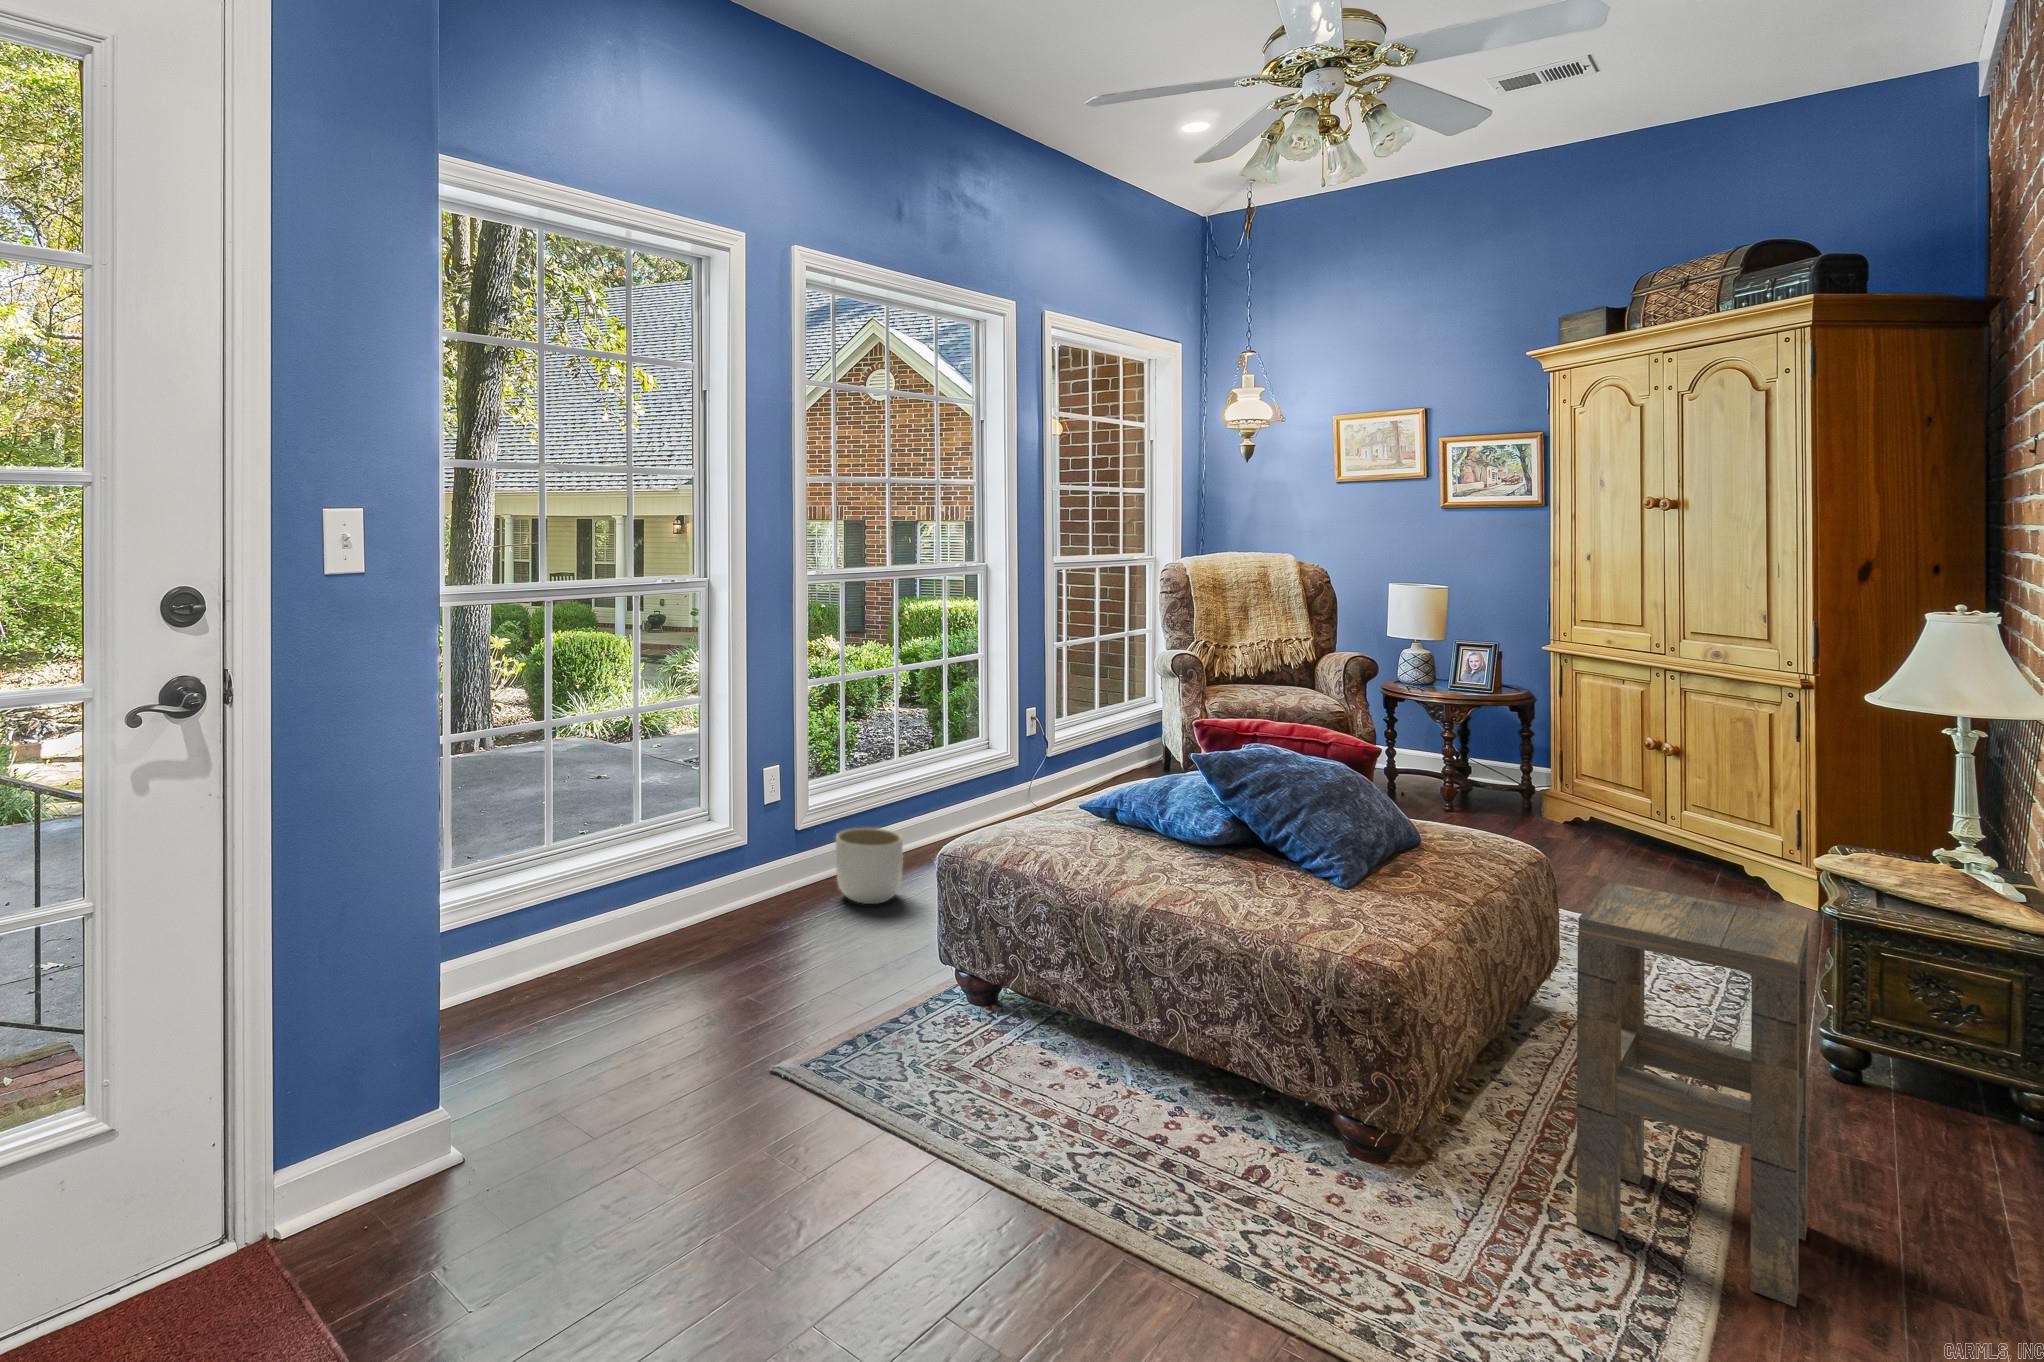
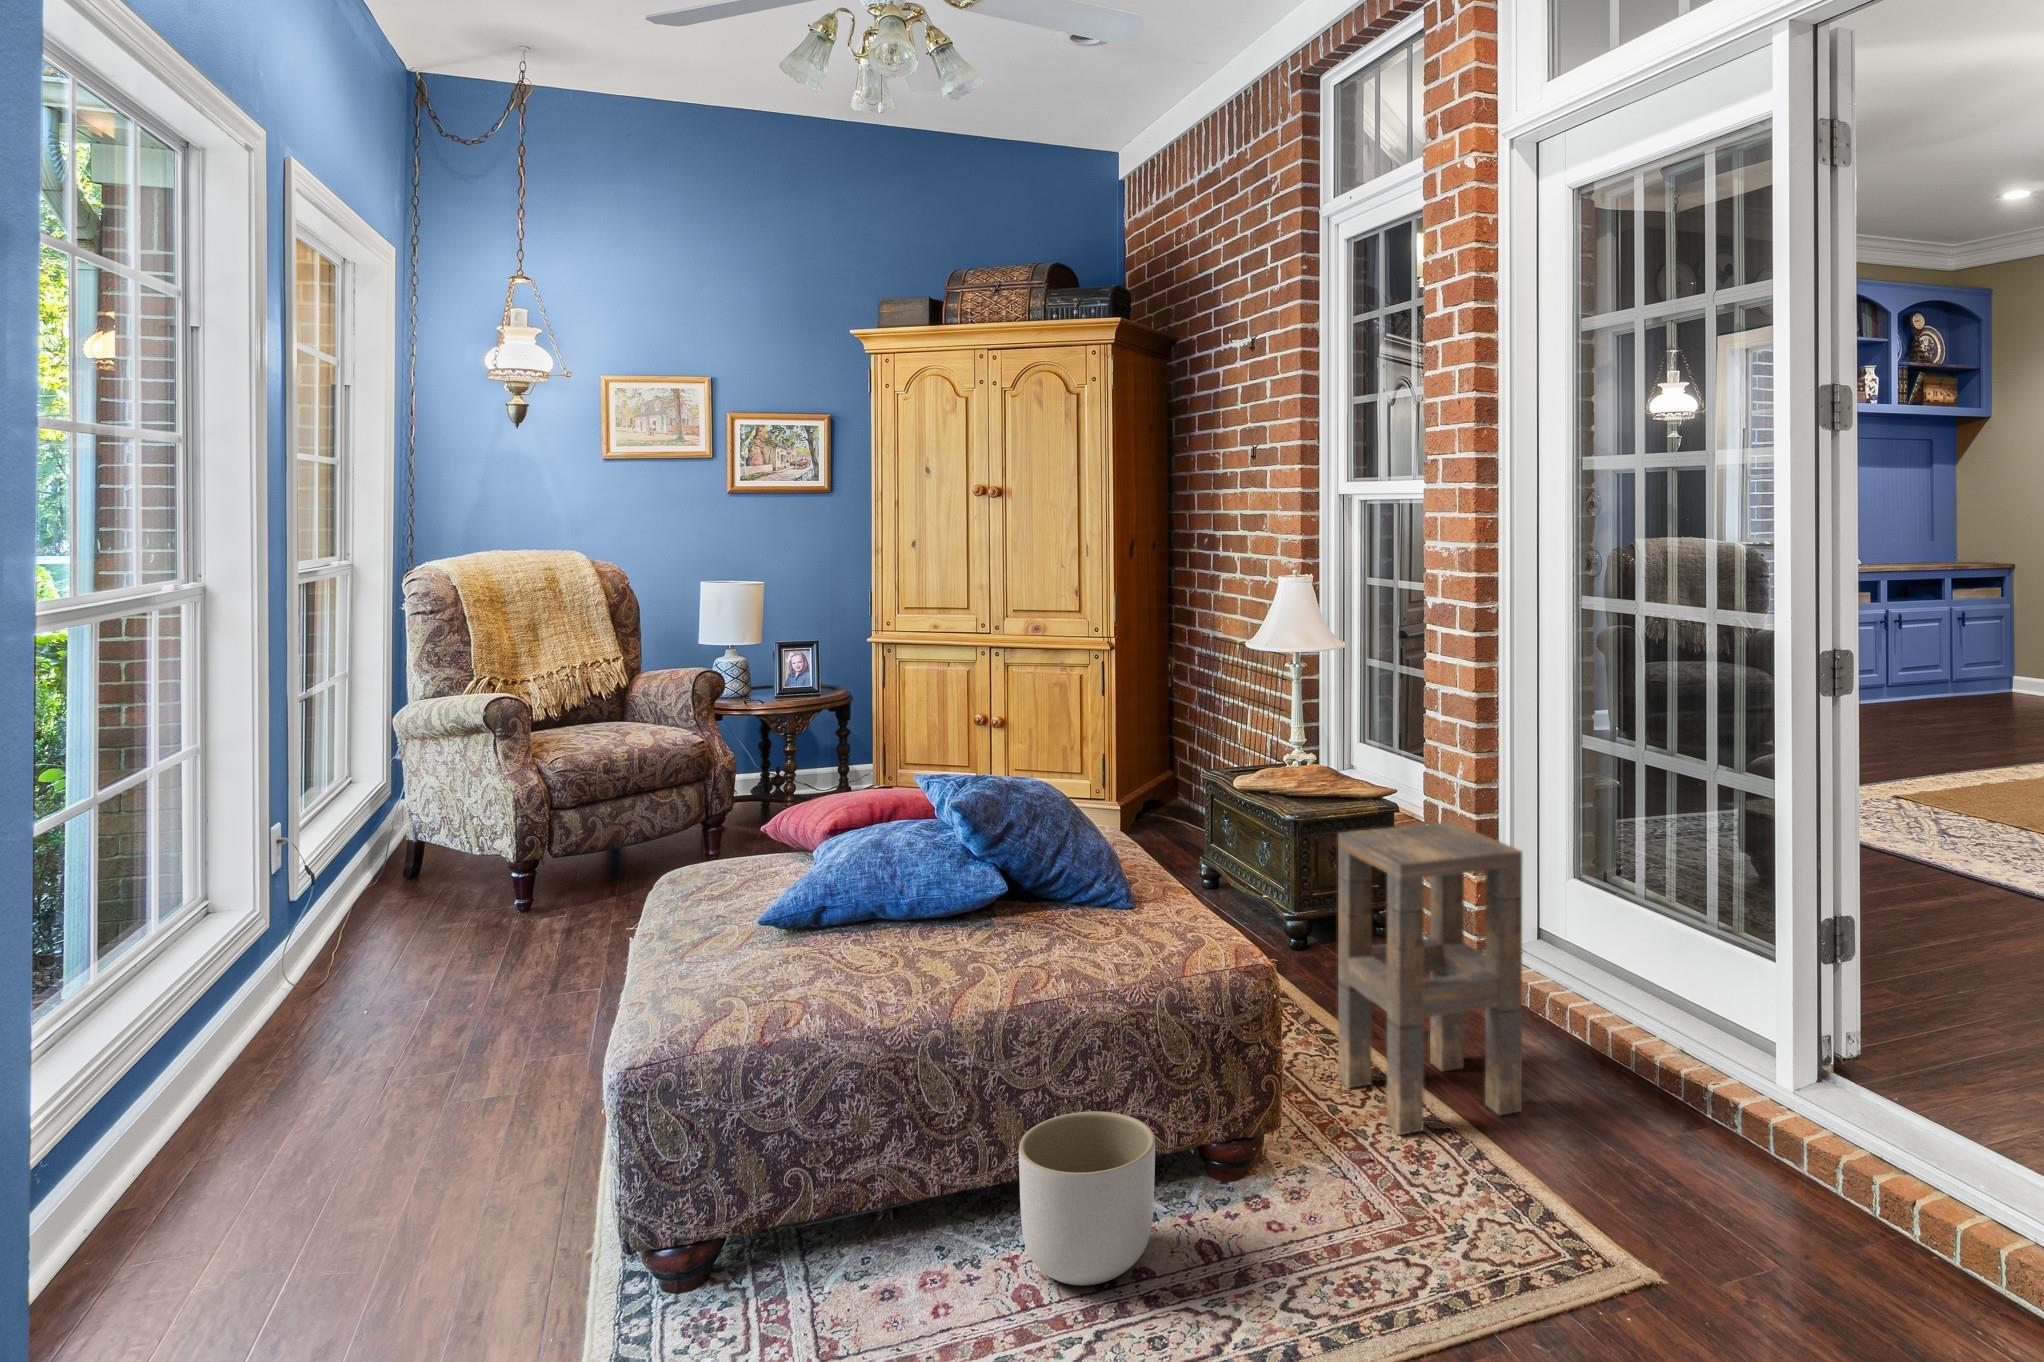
planter: present [836,828,903,904] -> present [1019,1111,1155,1285]

